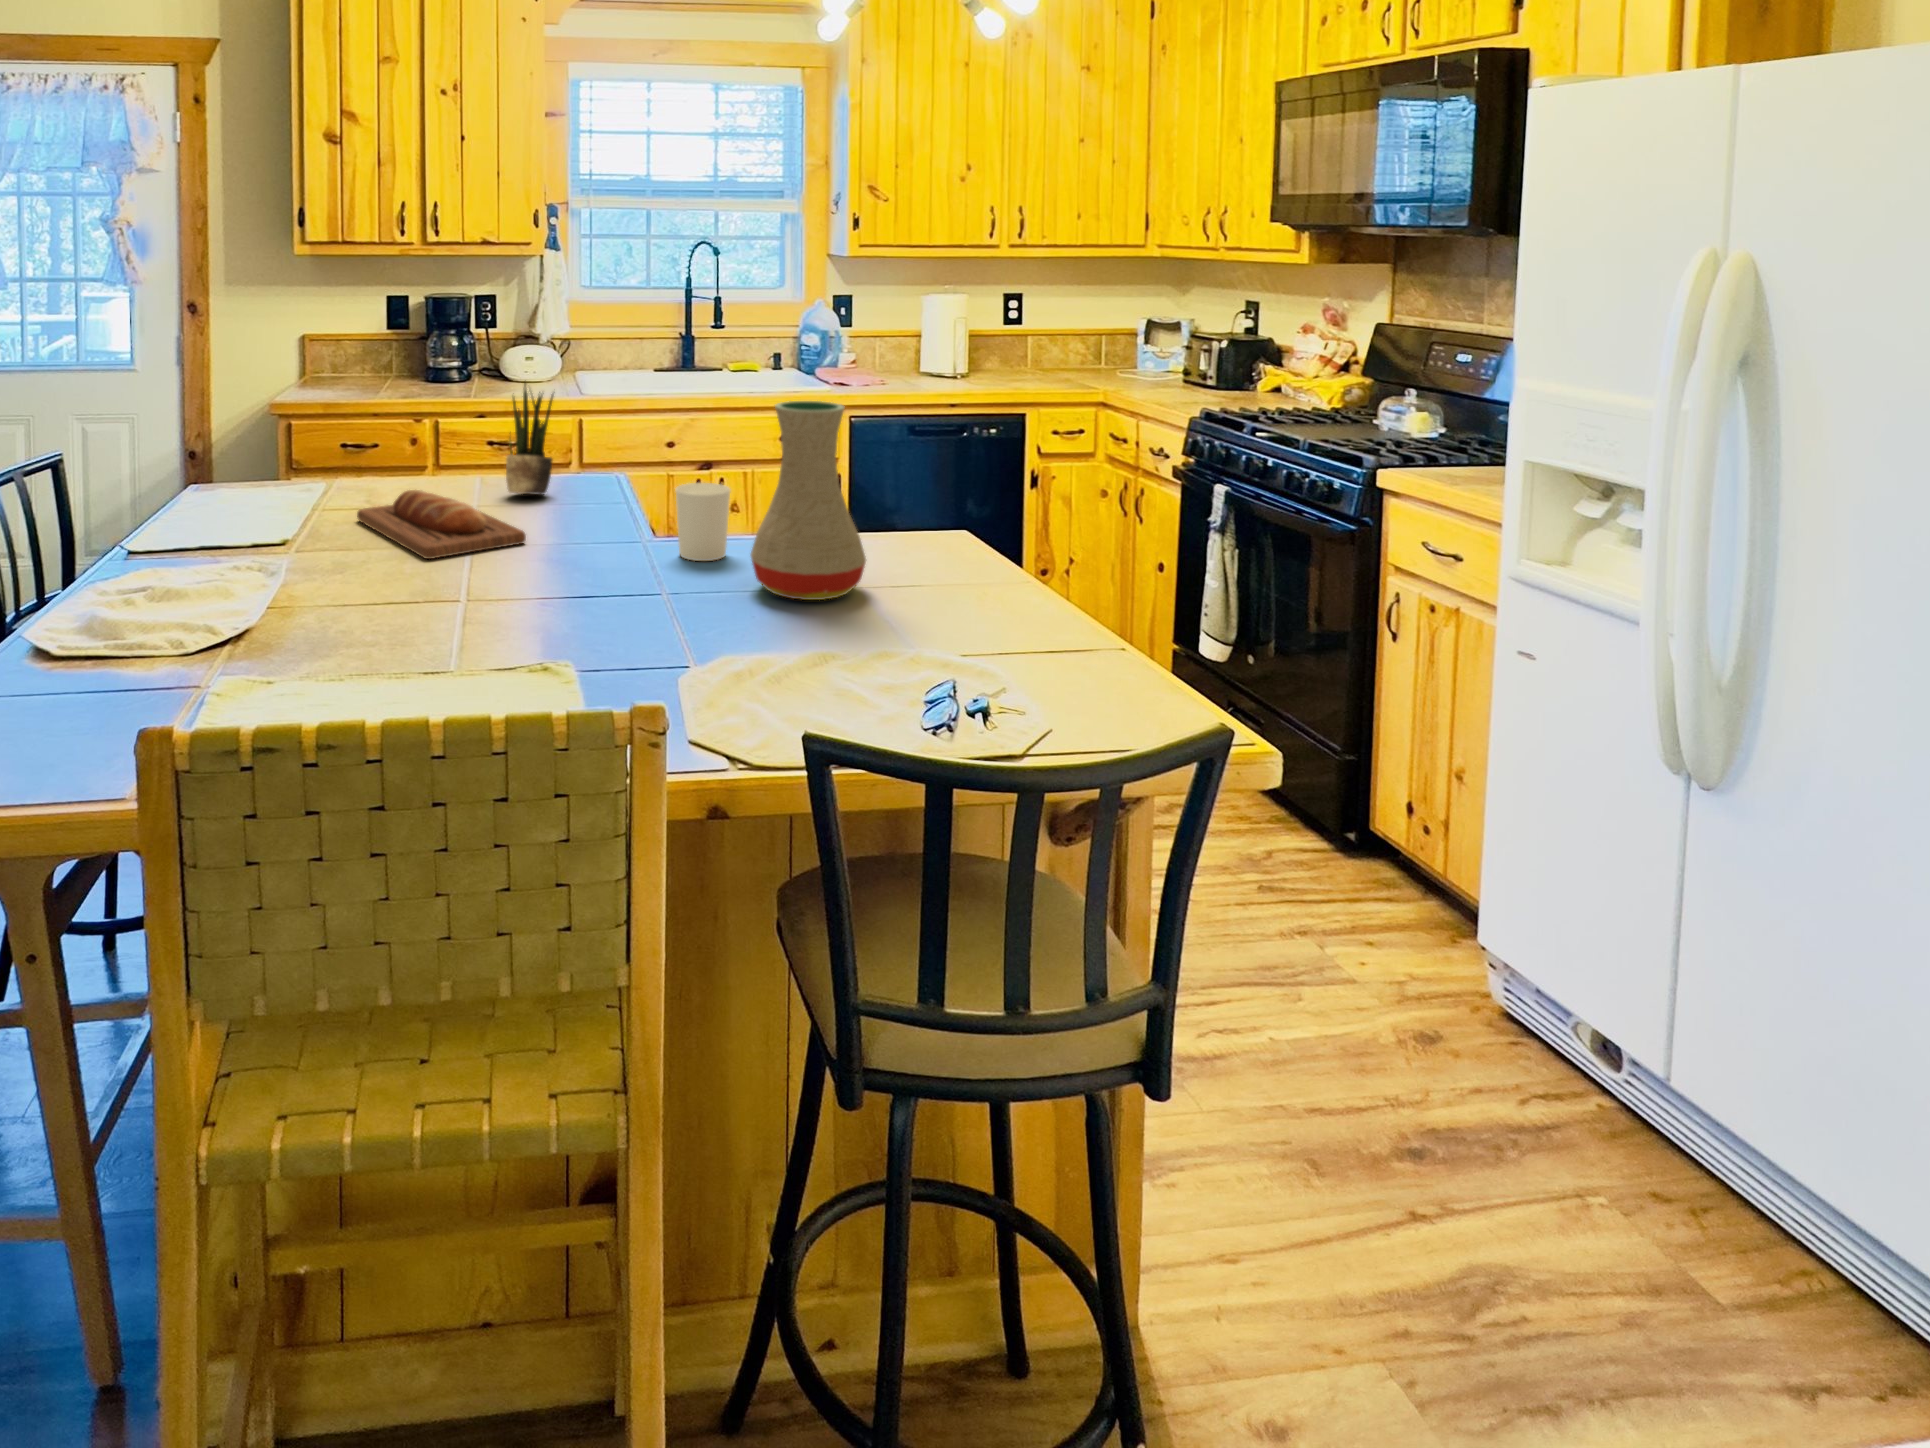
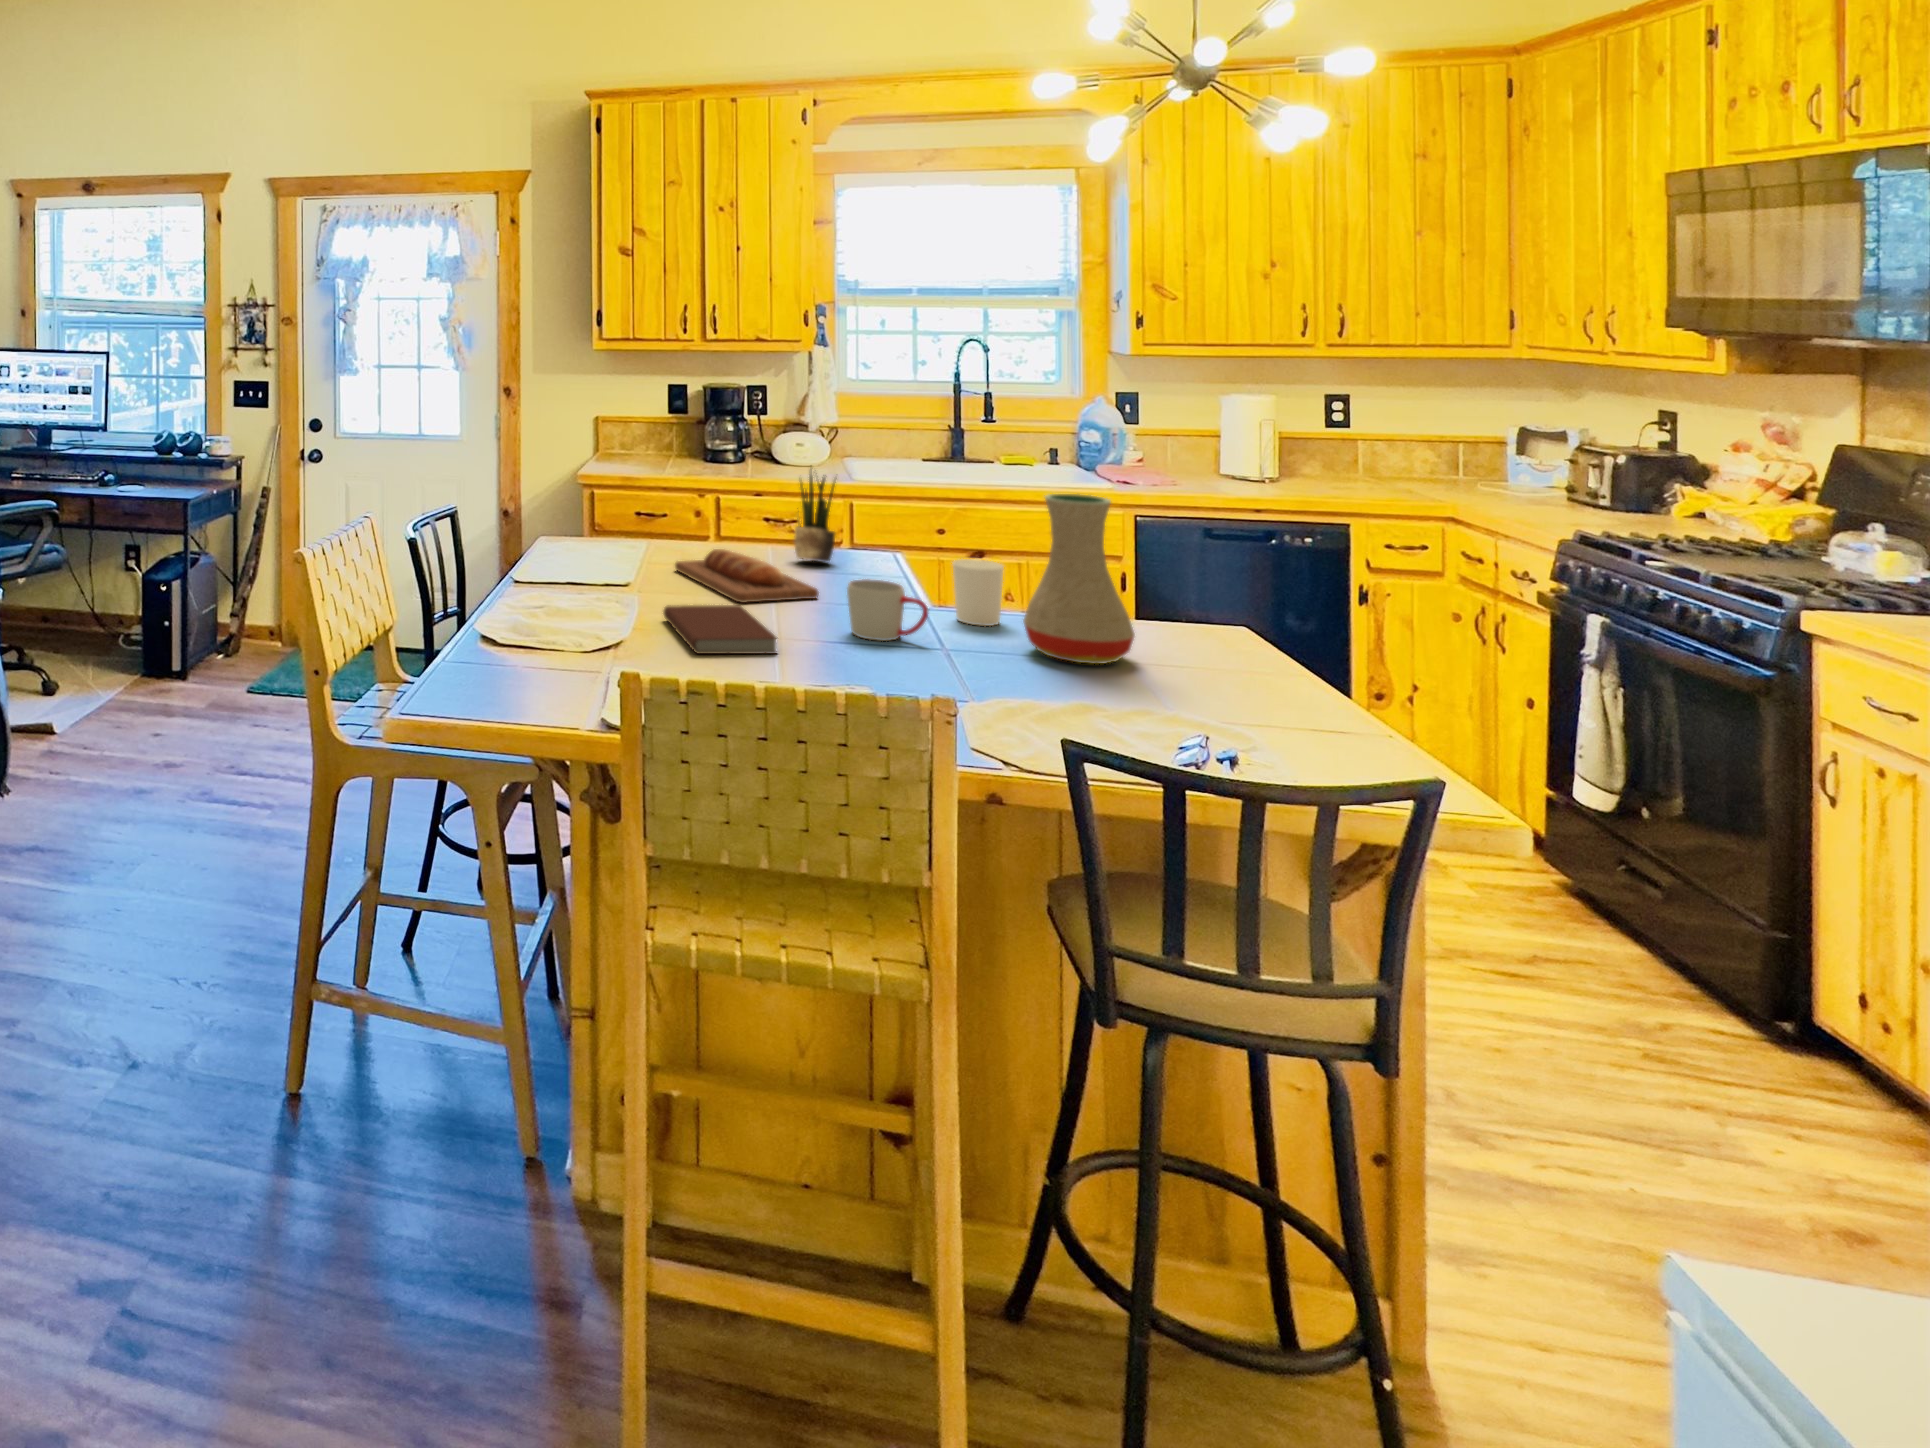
mug: none [552,519,646,596] -> present [847,579,928,641]
book: none [320,566,461,646] -> present [663,605,778,654]

